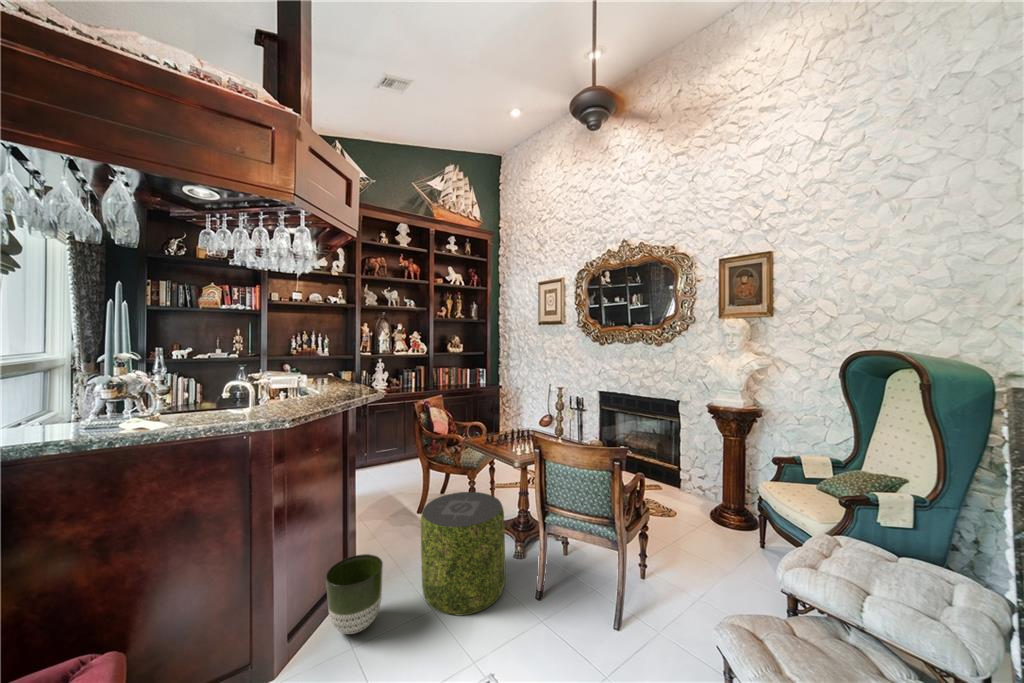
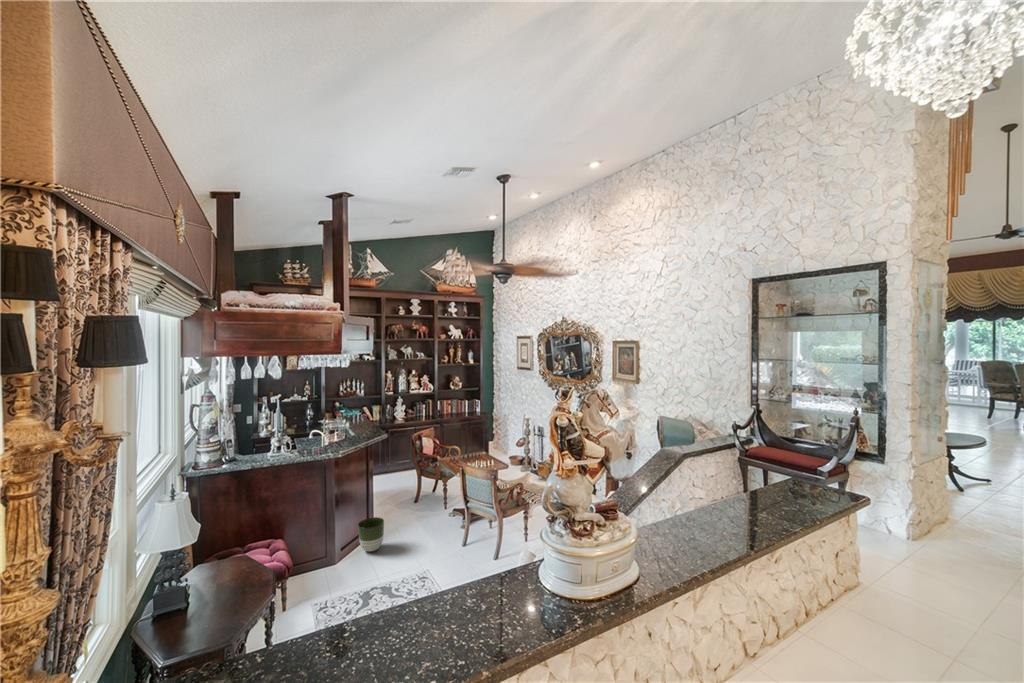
pouf: present [421,492,506,615] -> none [404,490,449,549]

